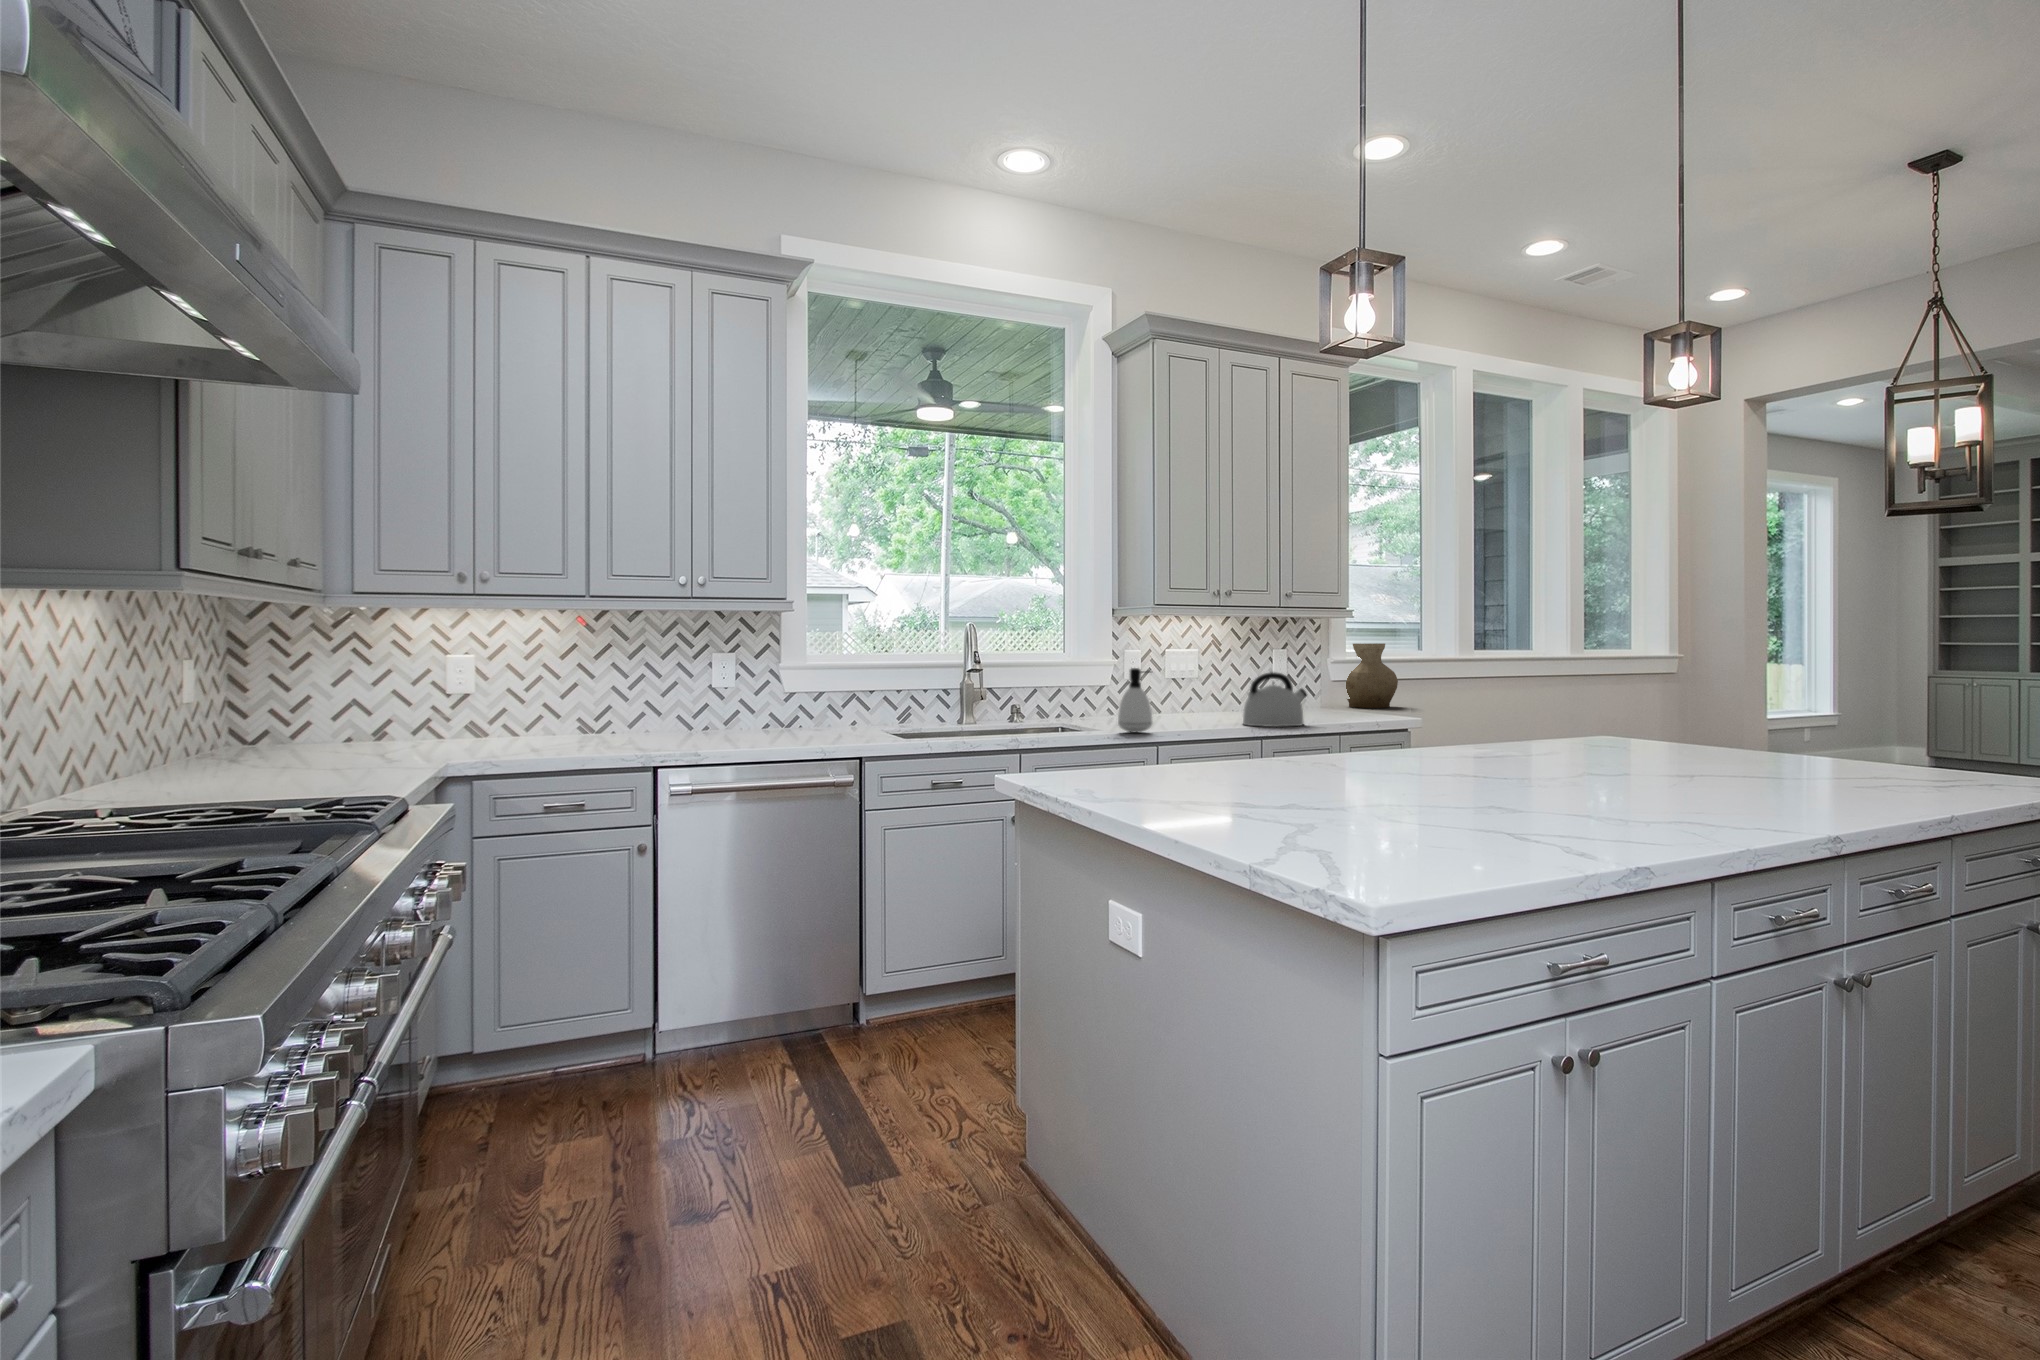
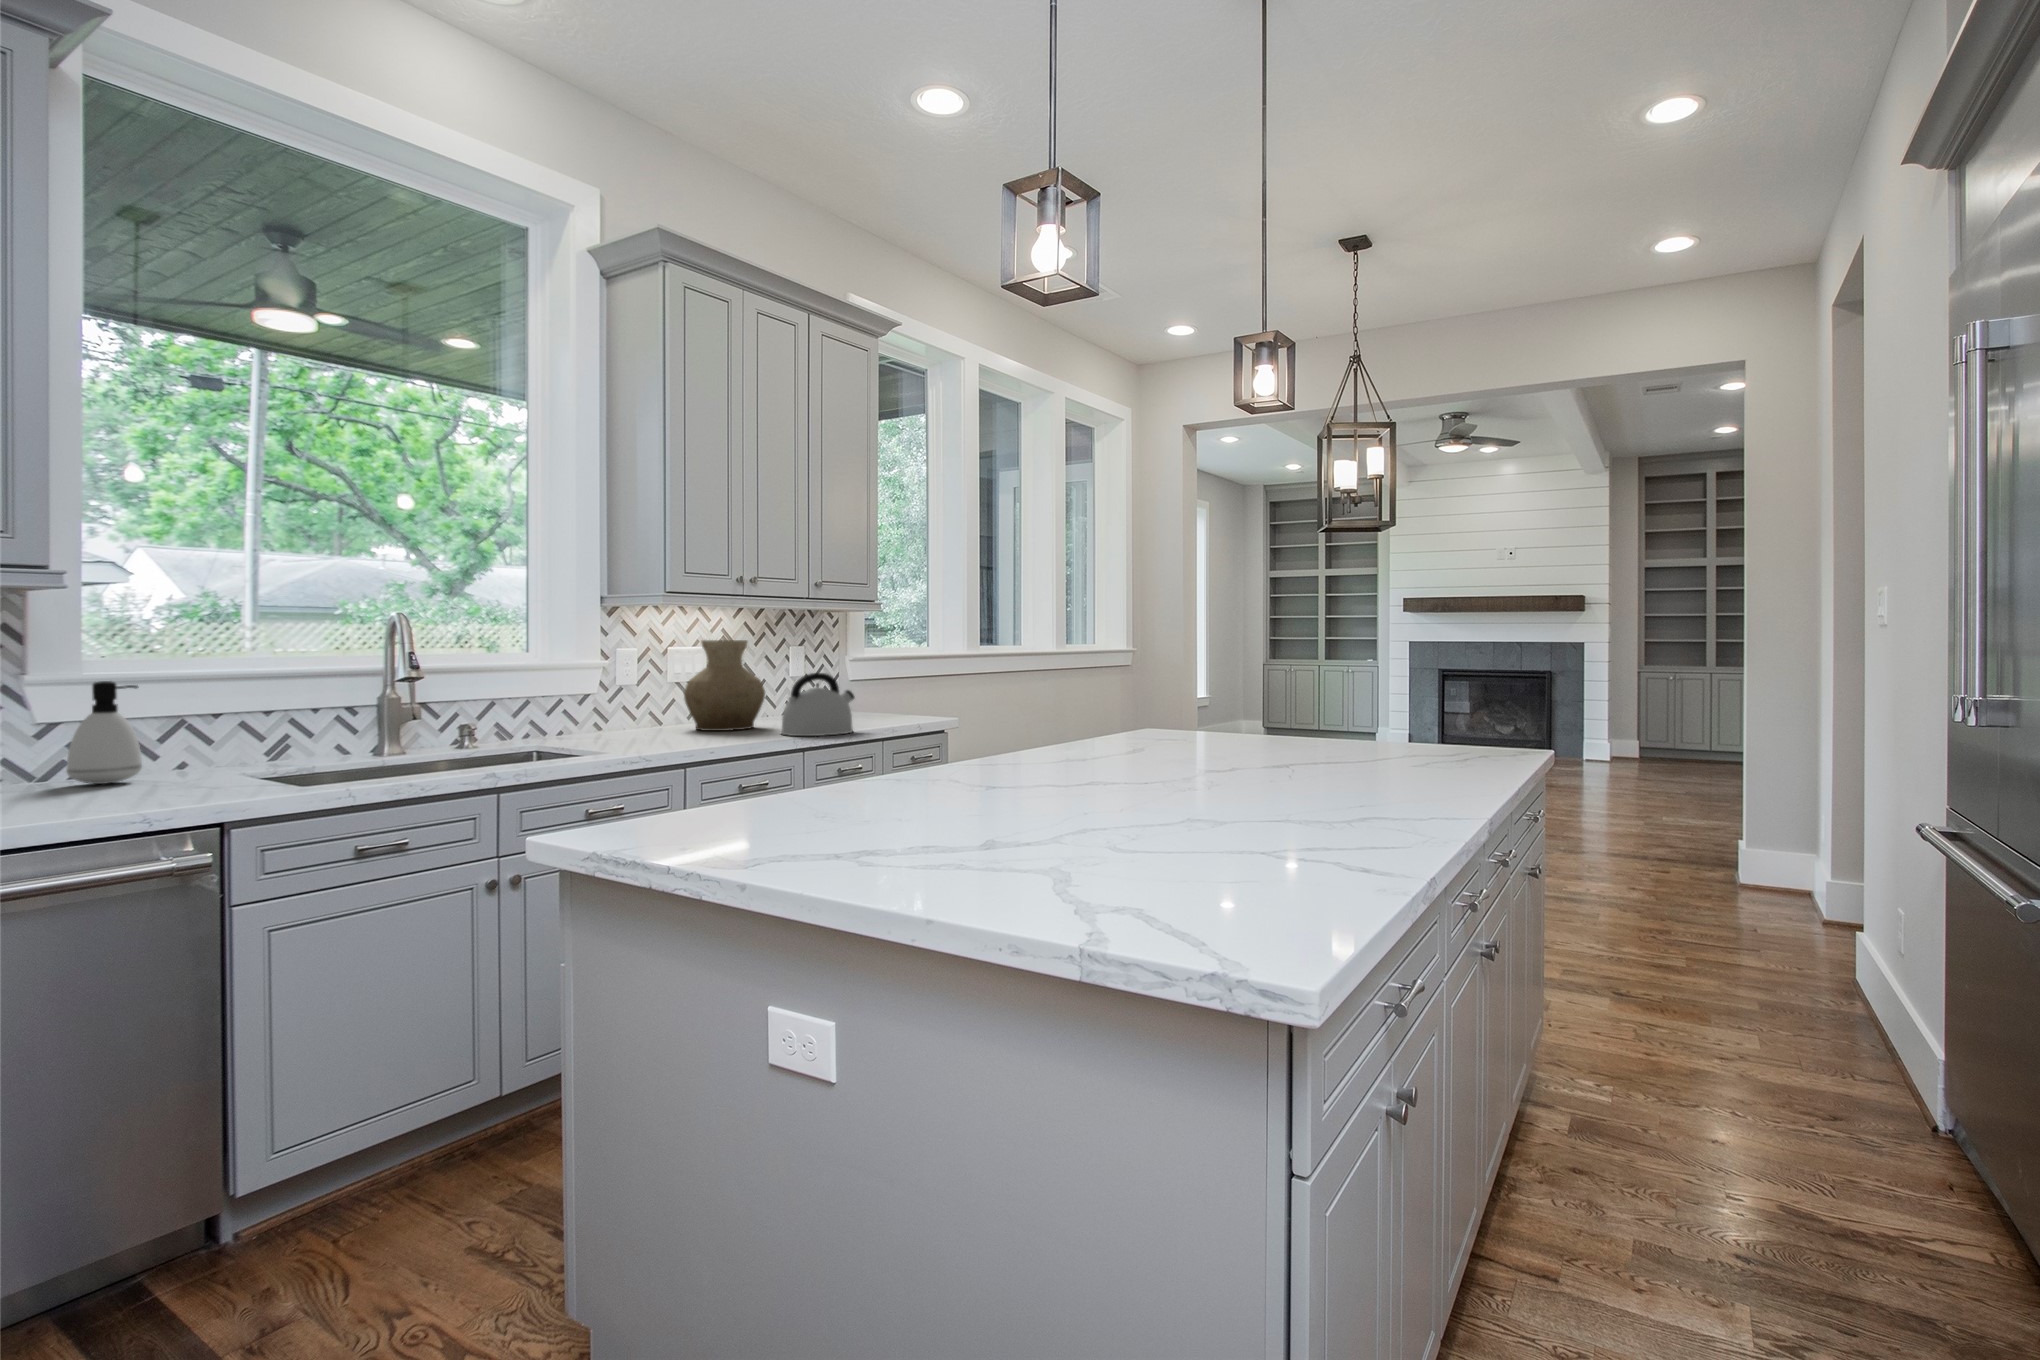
vase: present [1346,643,1398,708] -> present [684,640,765,731]
soap dispenser: present [1118,668,1152,732] -> present [67,681,142,784]

